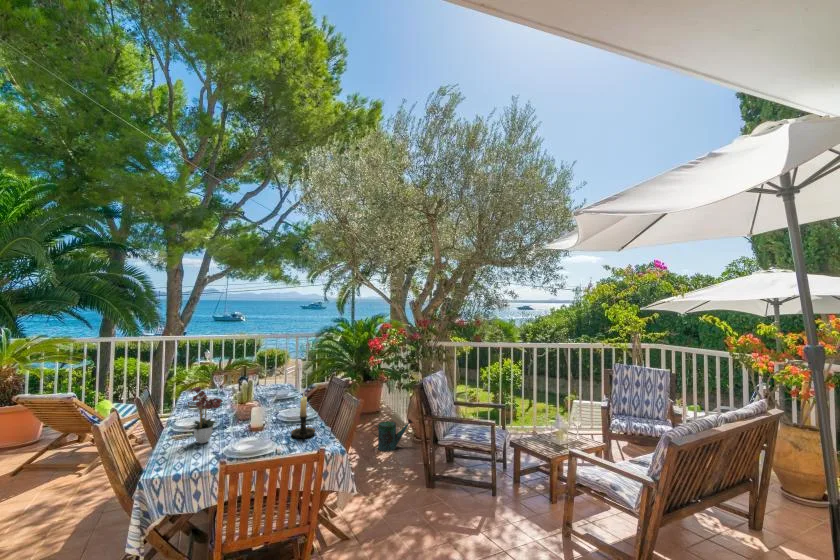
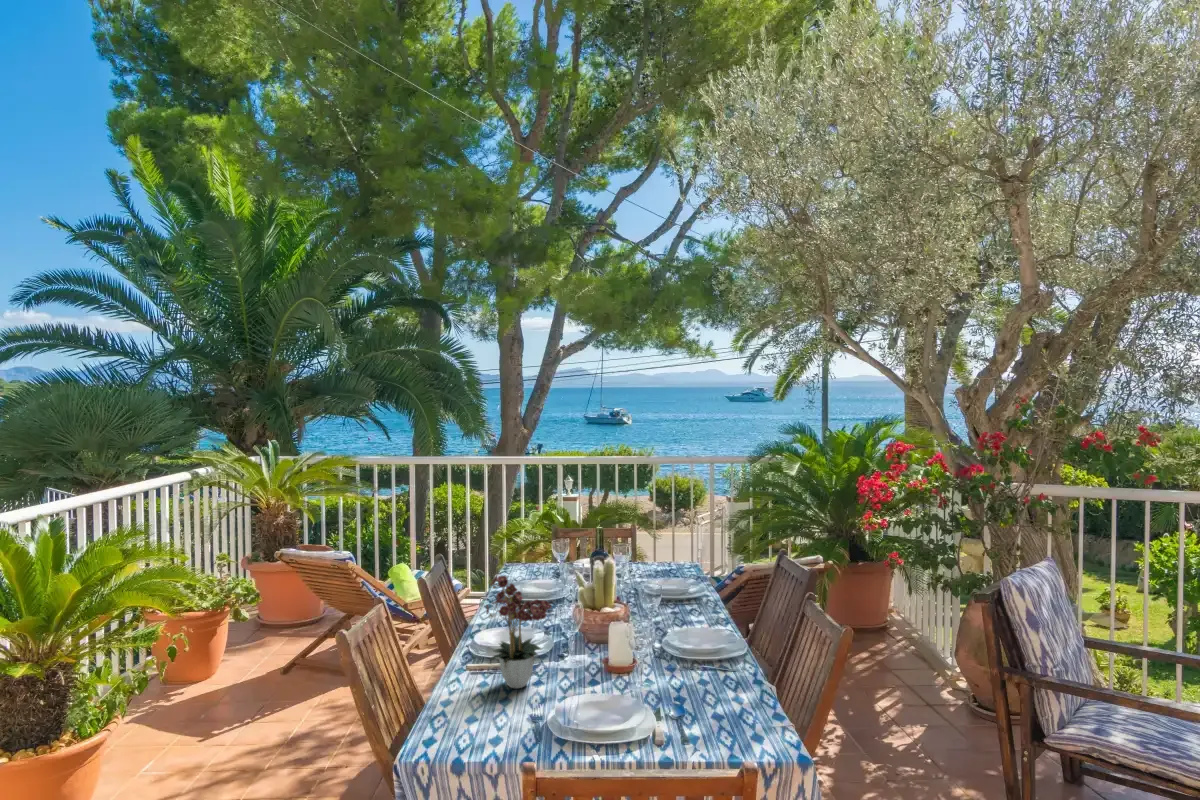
candle holder: present [291,393,315,439] -> none [688,600,741,709]
watering can: present [373,419,413,451] -> none [871,658,971,726]

